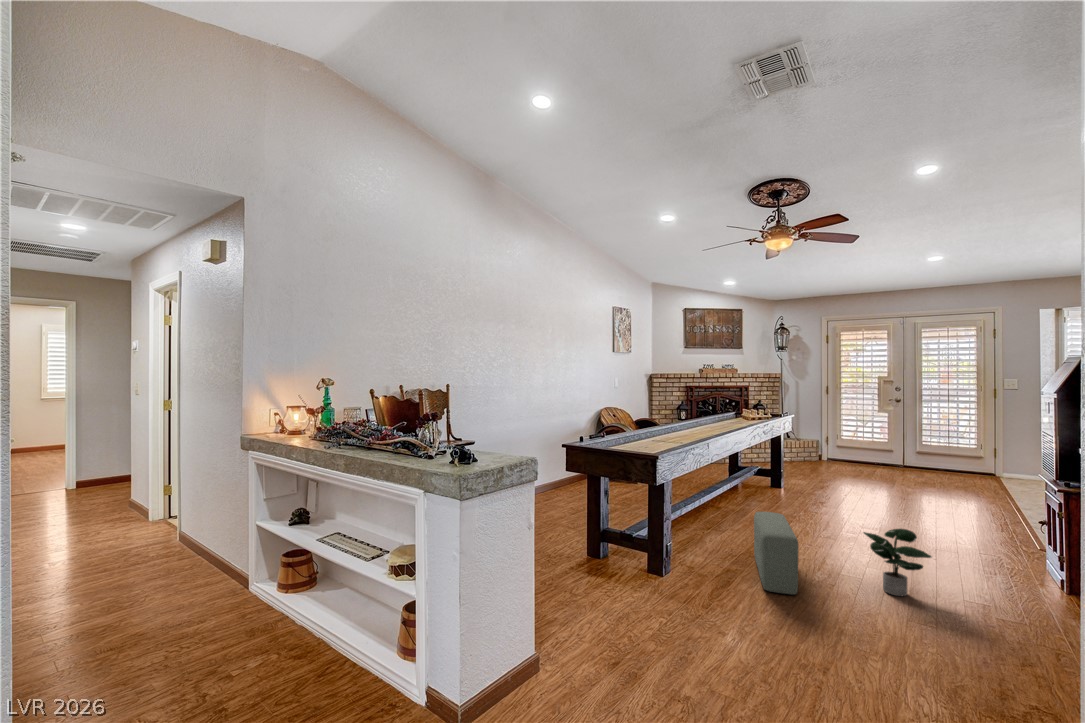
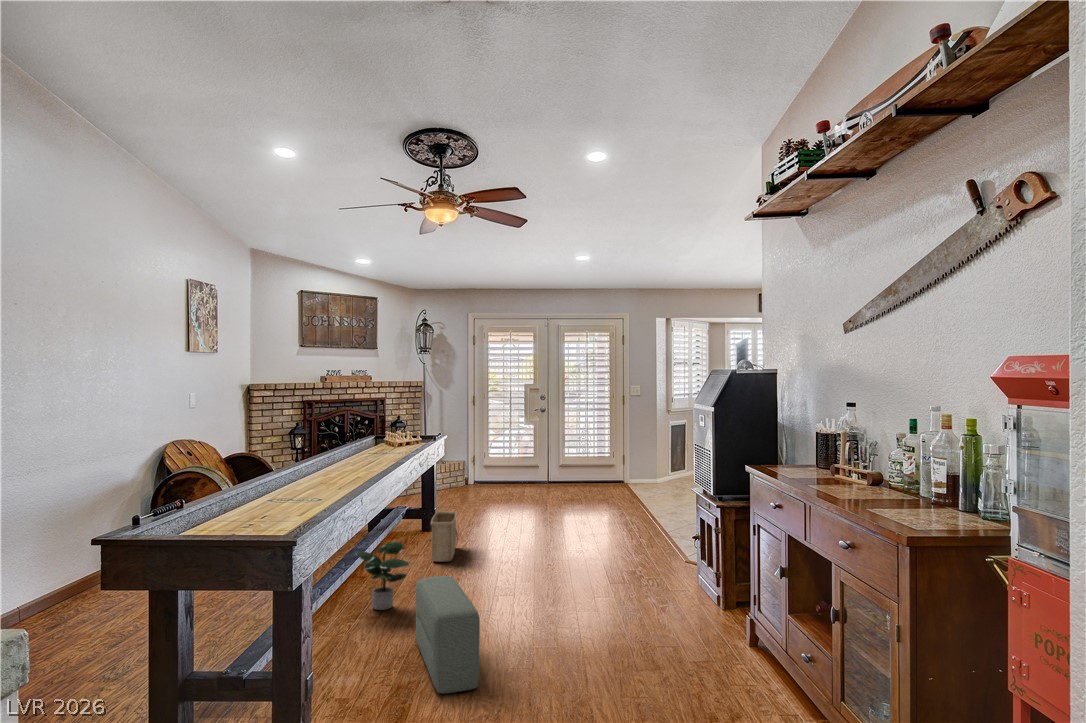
basket: none [776,473,802,511] -> present [430,511,458,562]
potted plant: present [864,528,932,596] -> present [355,542,410,610]

